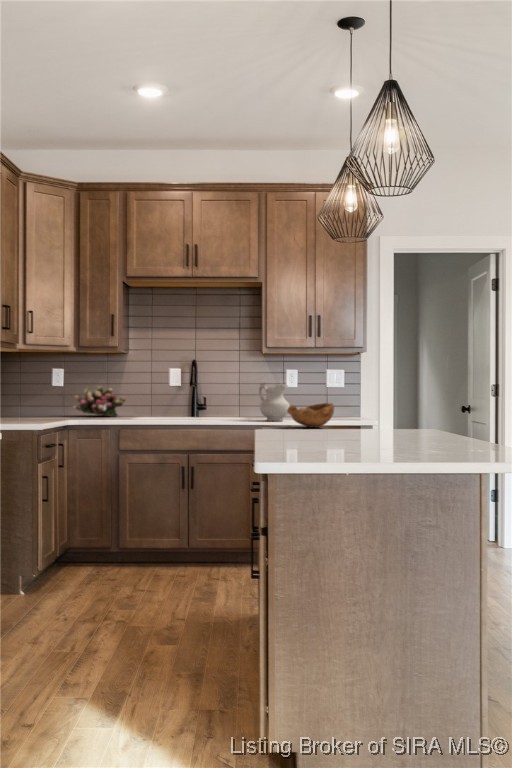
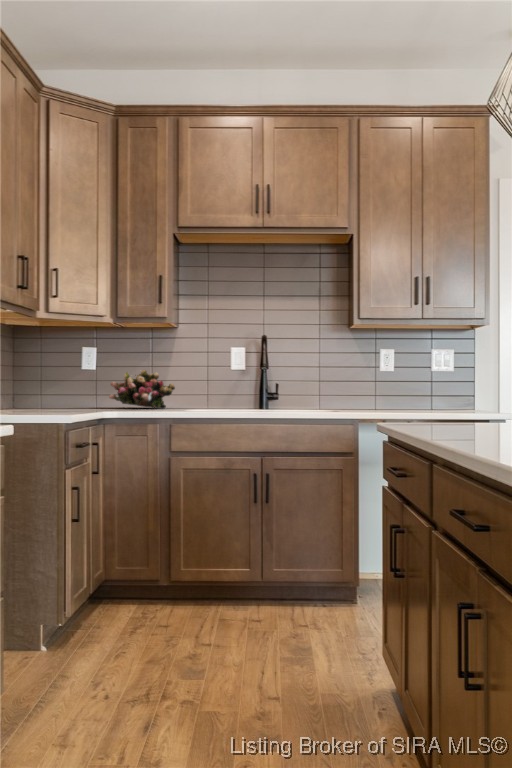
ceramic pitcher: present [259,383,290,421] -> none [351,363,394,414]
wooden bowl: present [287,403,334,427] -> none [413,387,480,421]

